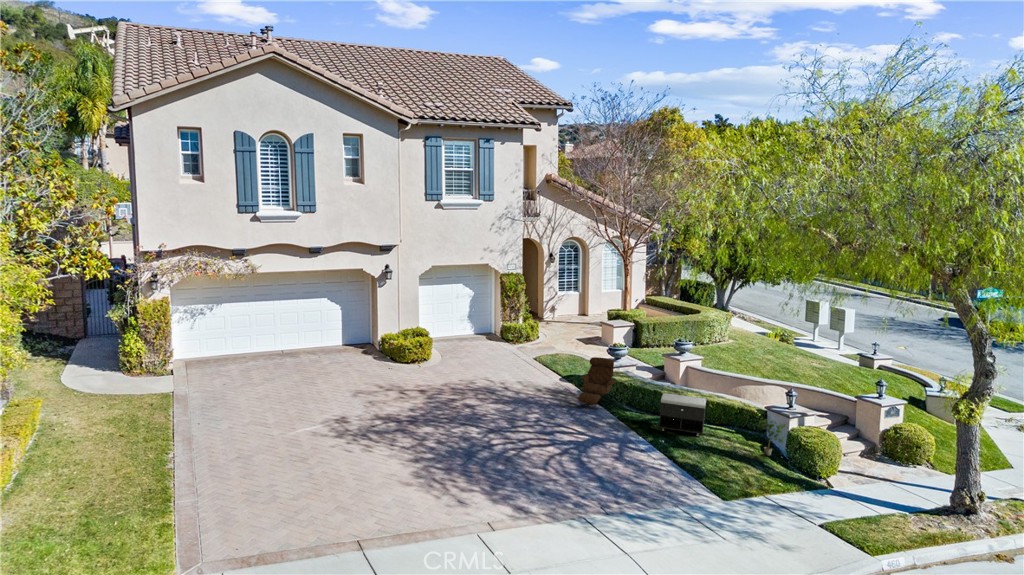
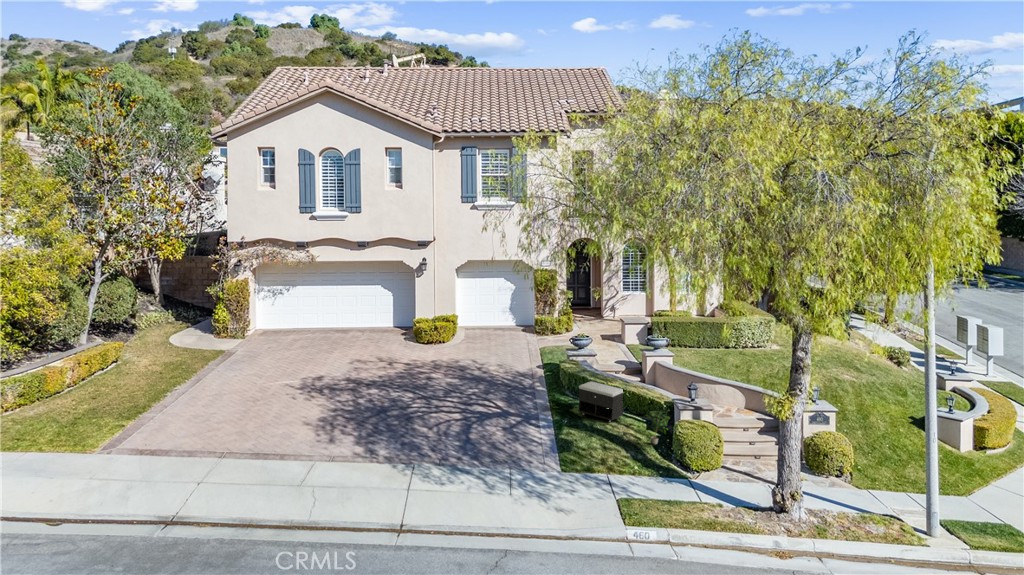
lounge chair: present [578,357,615,410] -> none [531,347,573,393]

